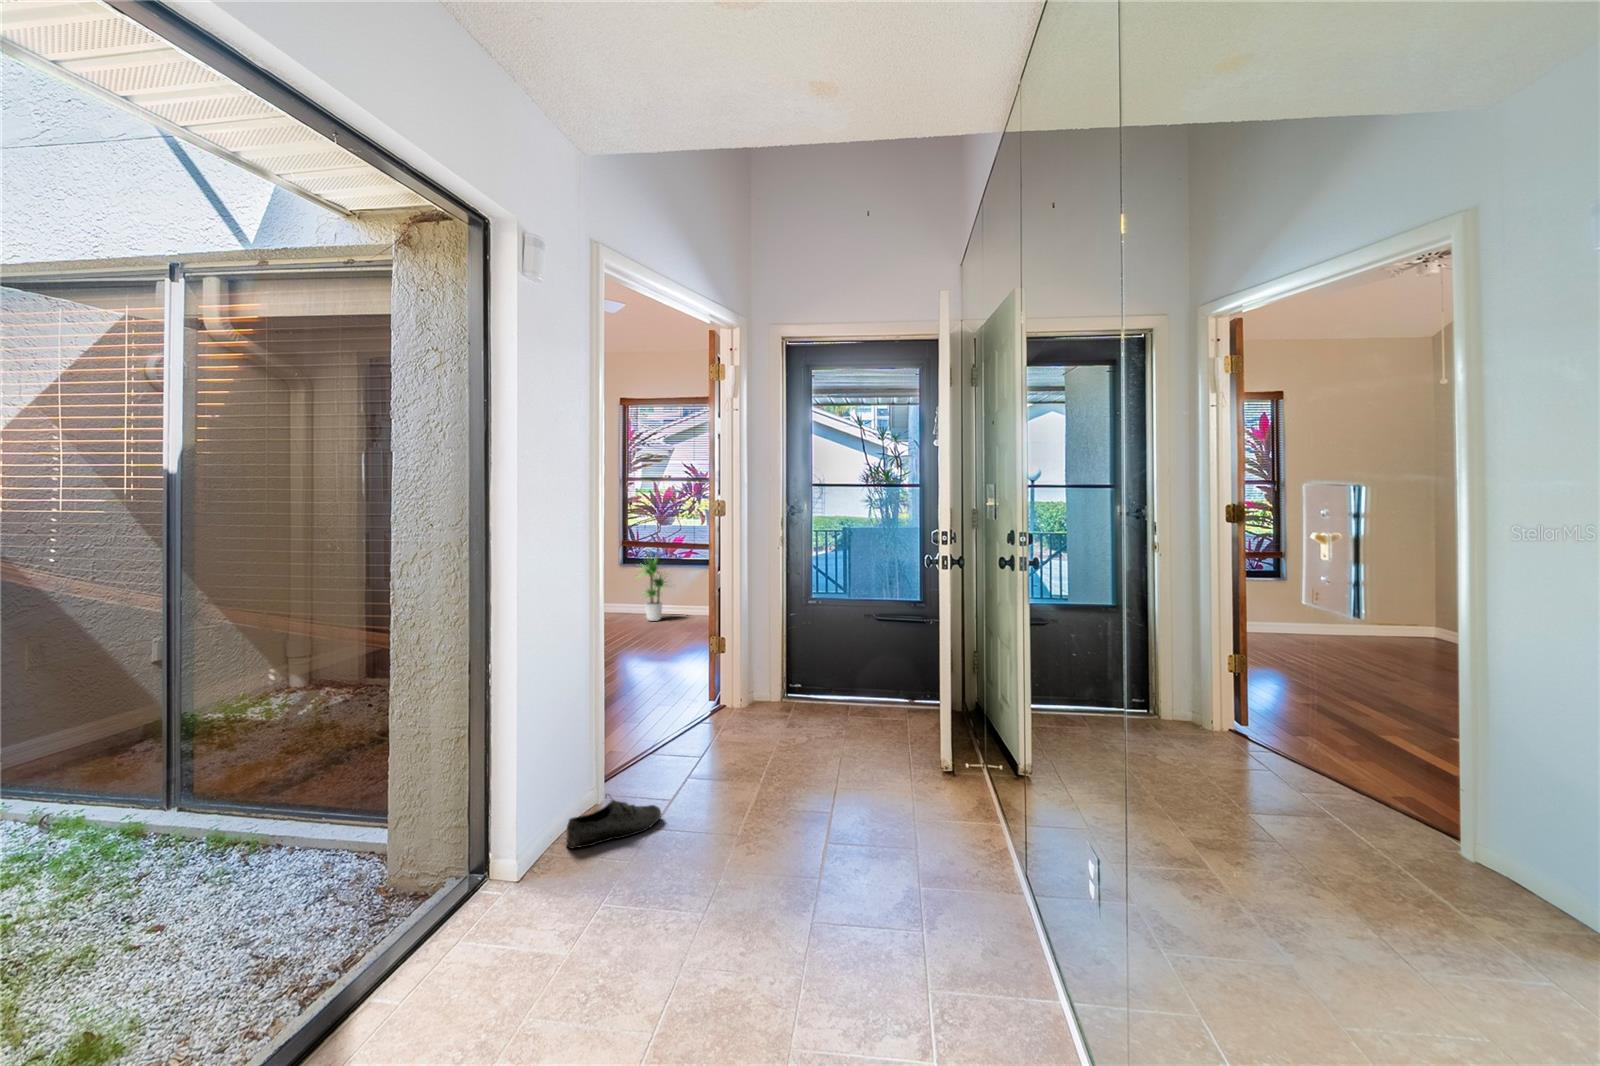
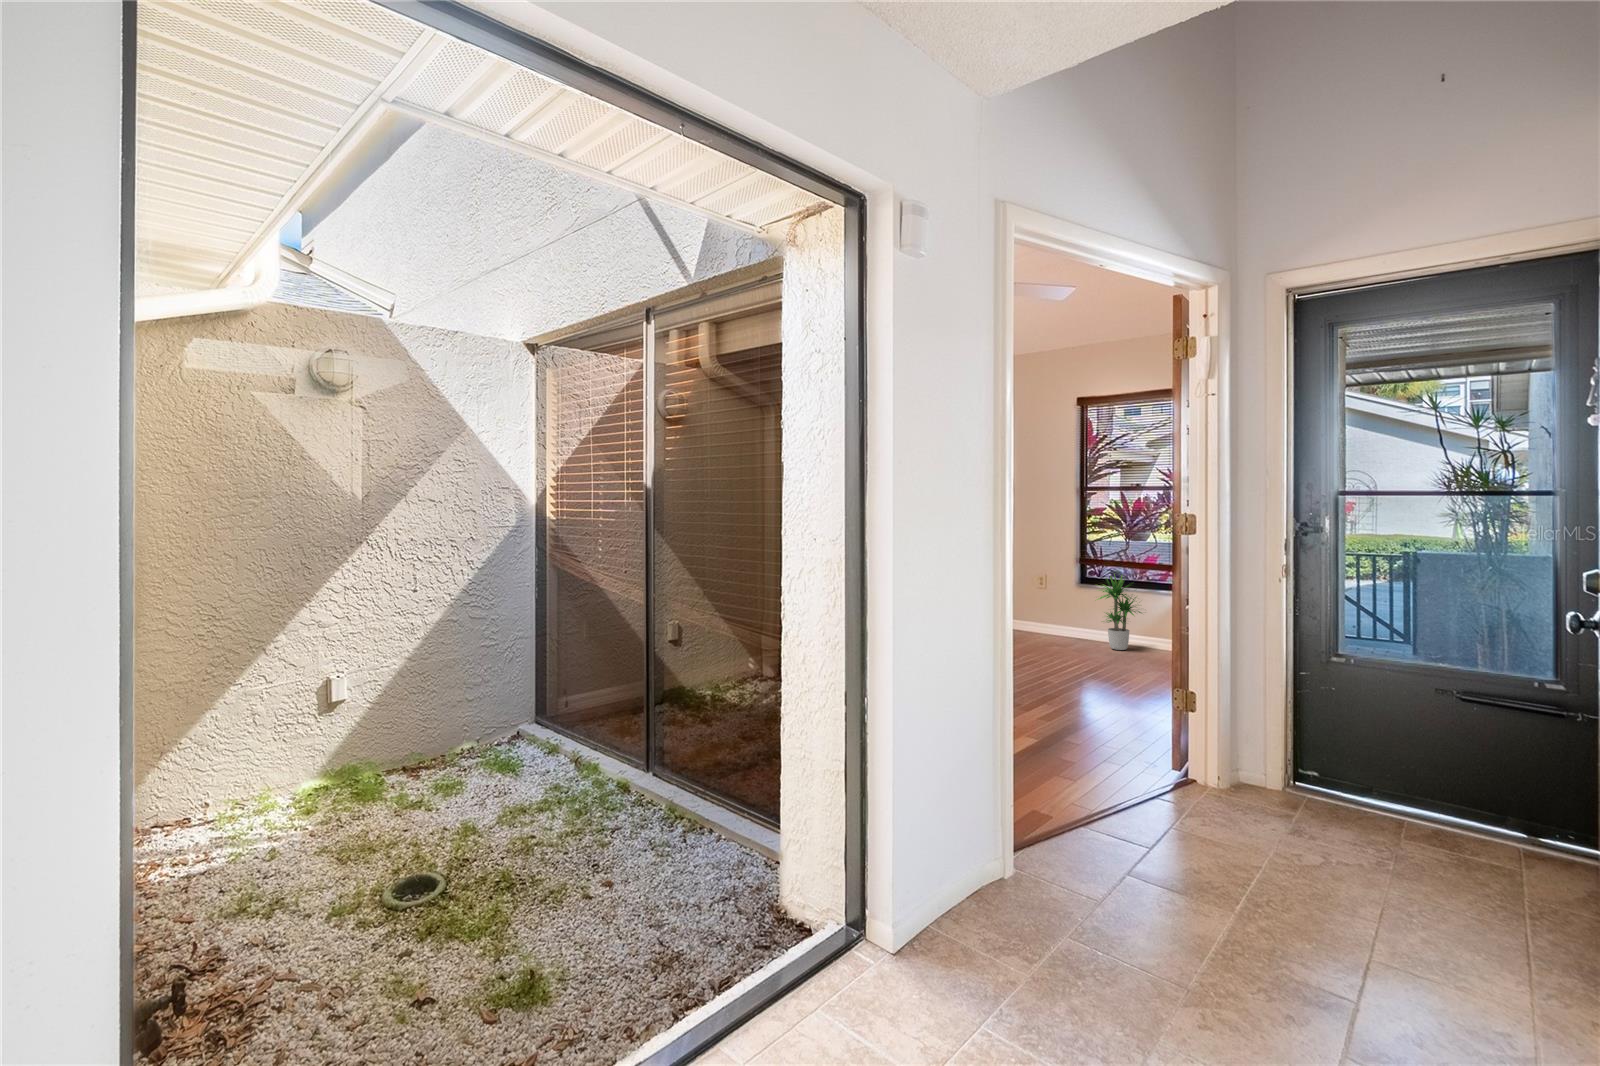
shoe: present [566,795,661,848] -> none [945,889,1071,962]

